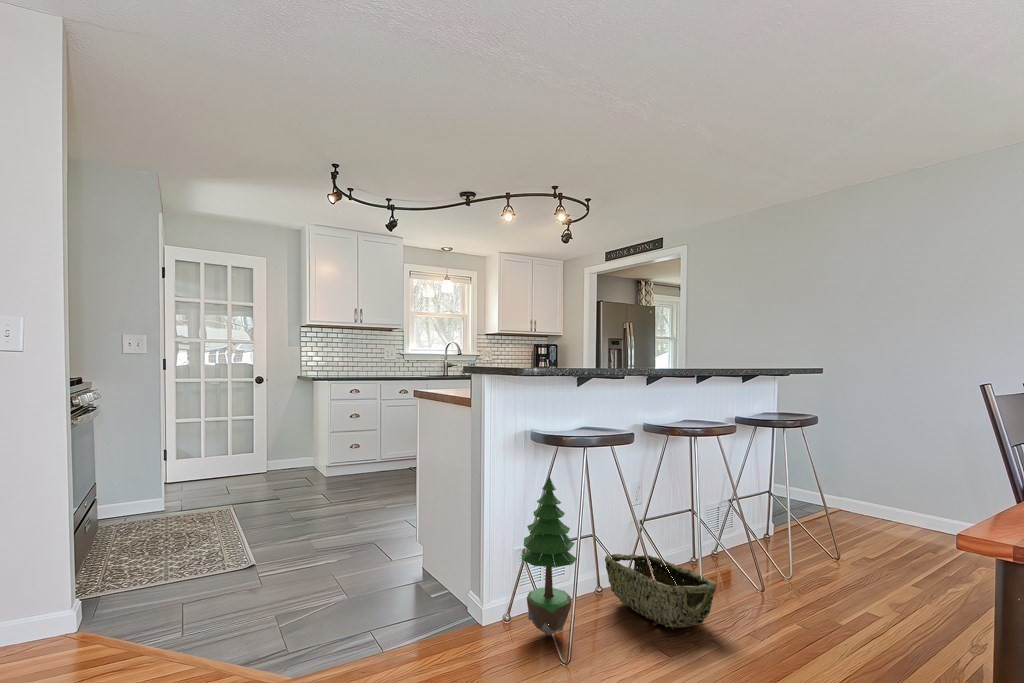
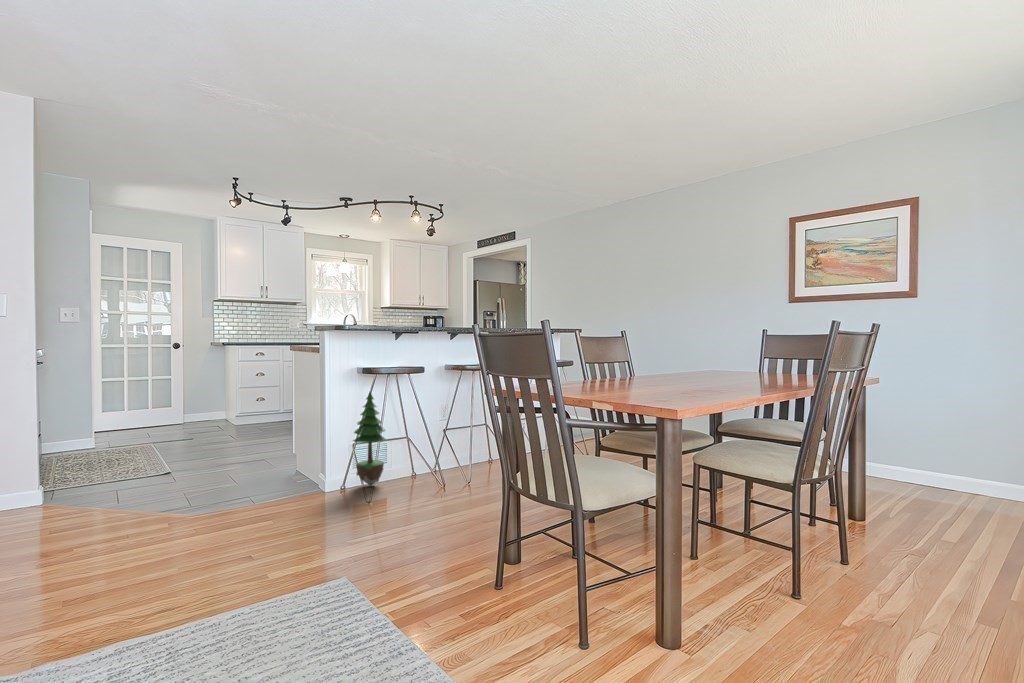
woven basket: present [605,554,716,628] -> none [415,445,475,479]

